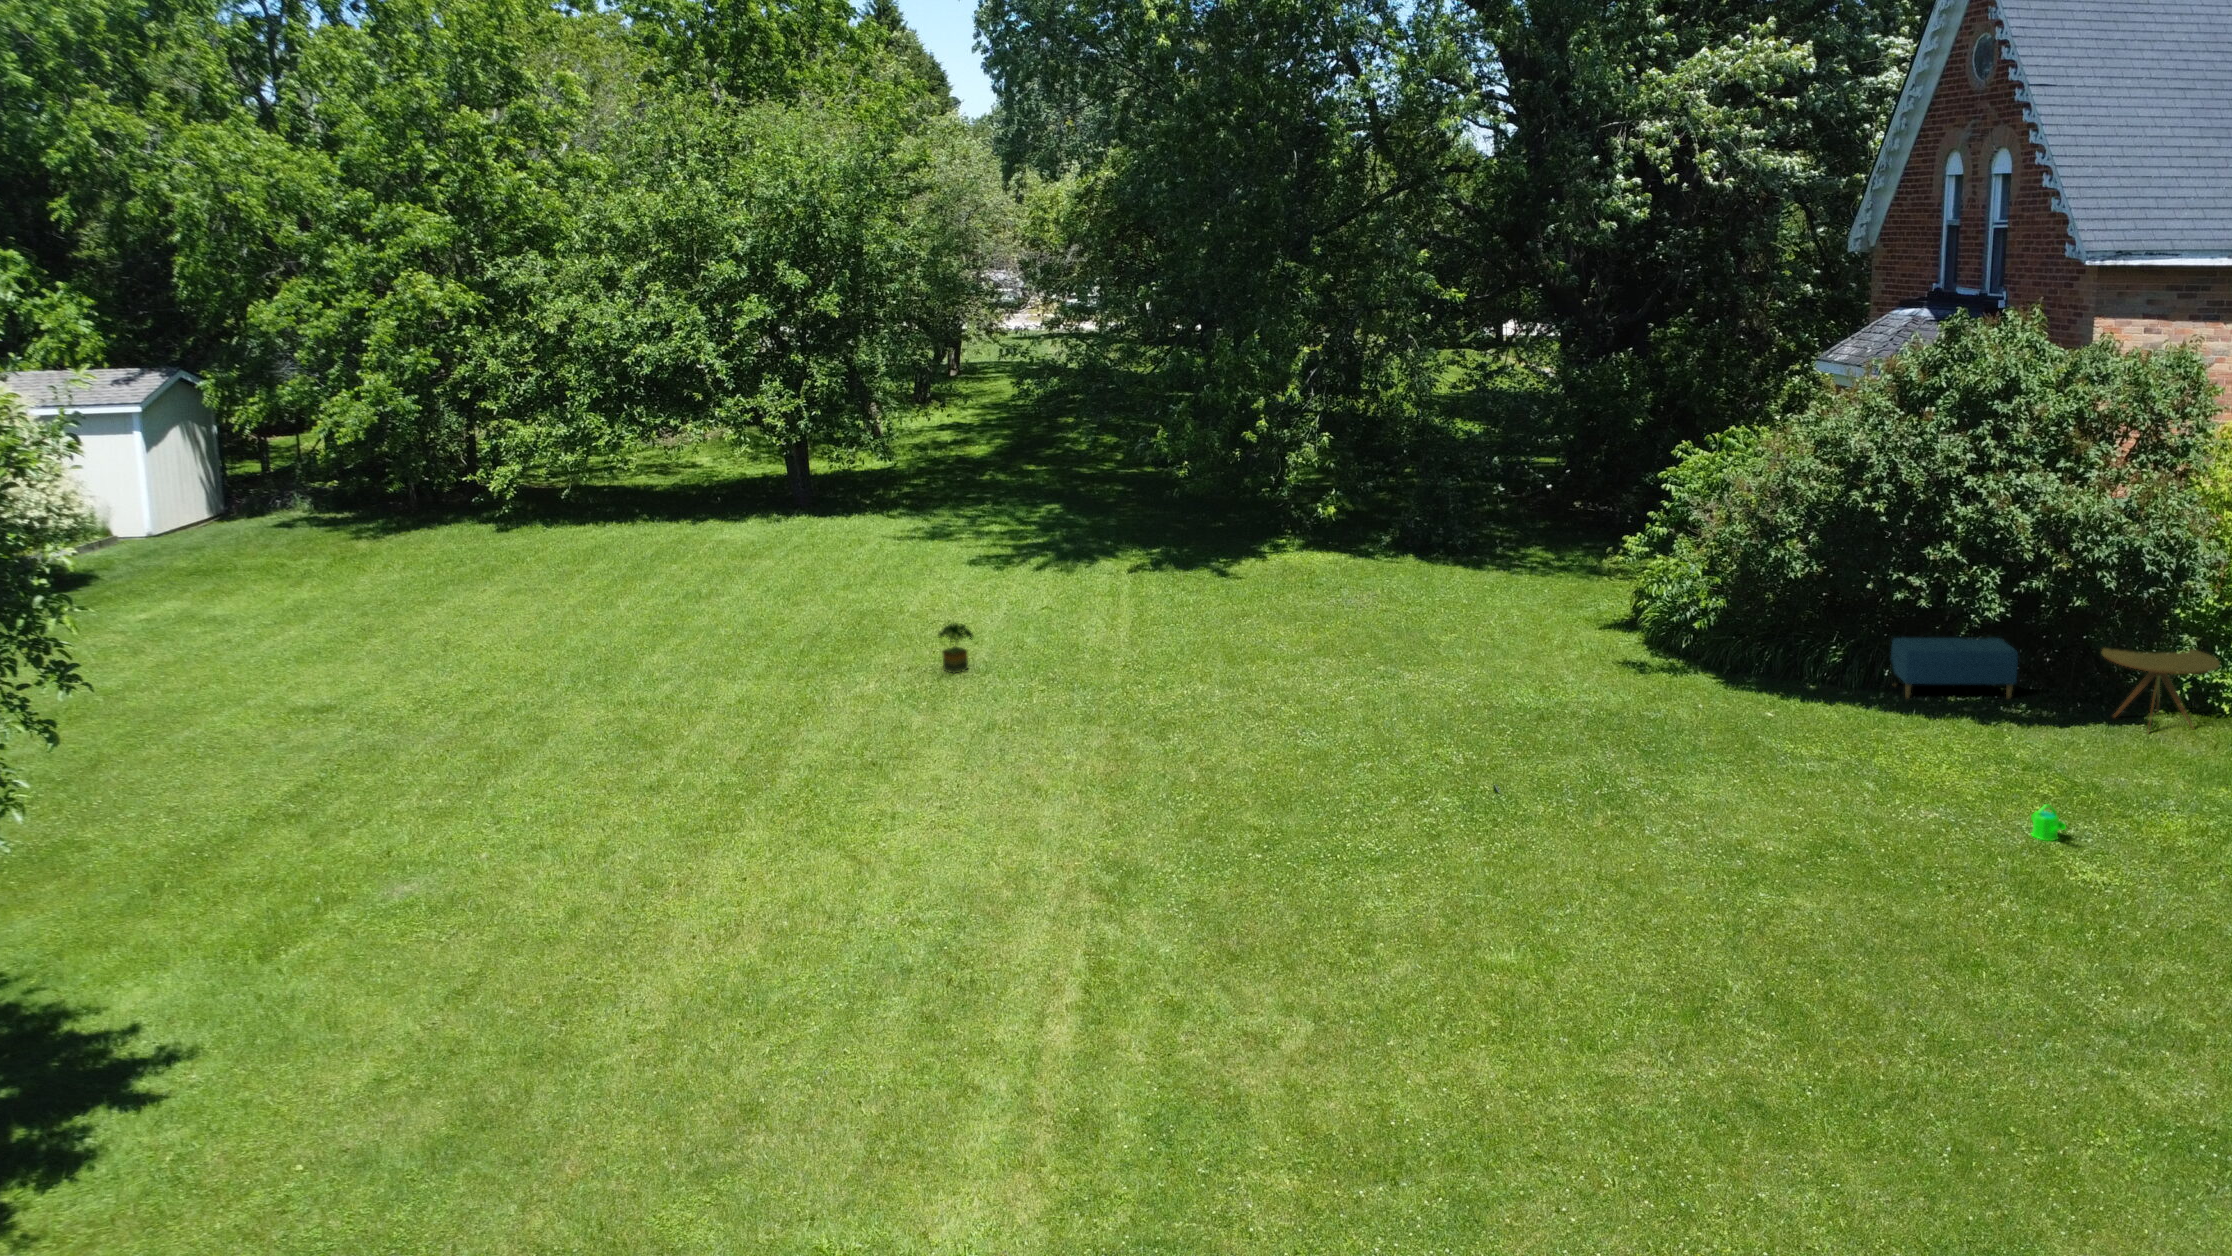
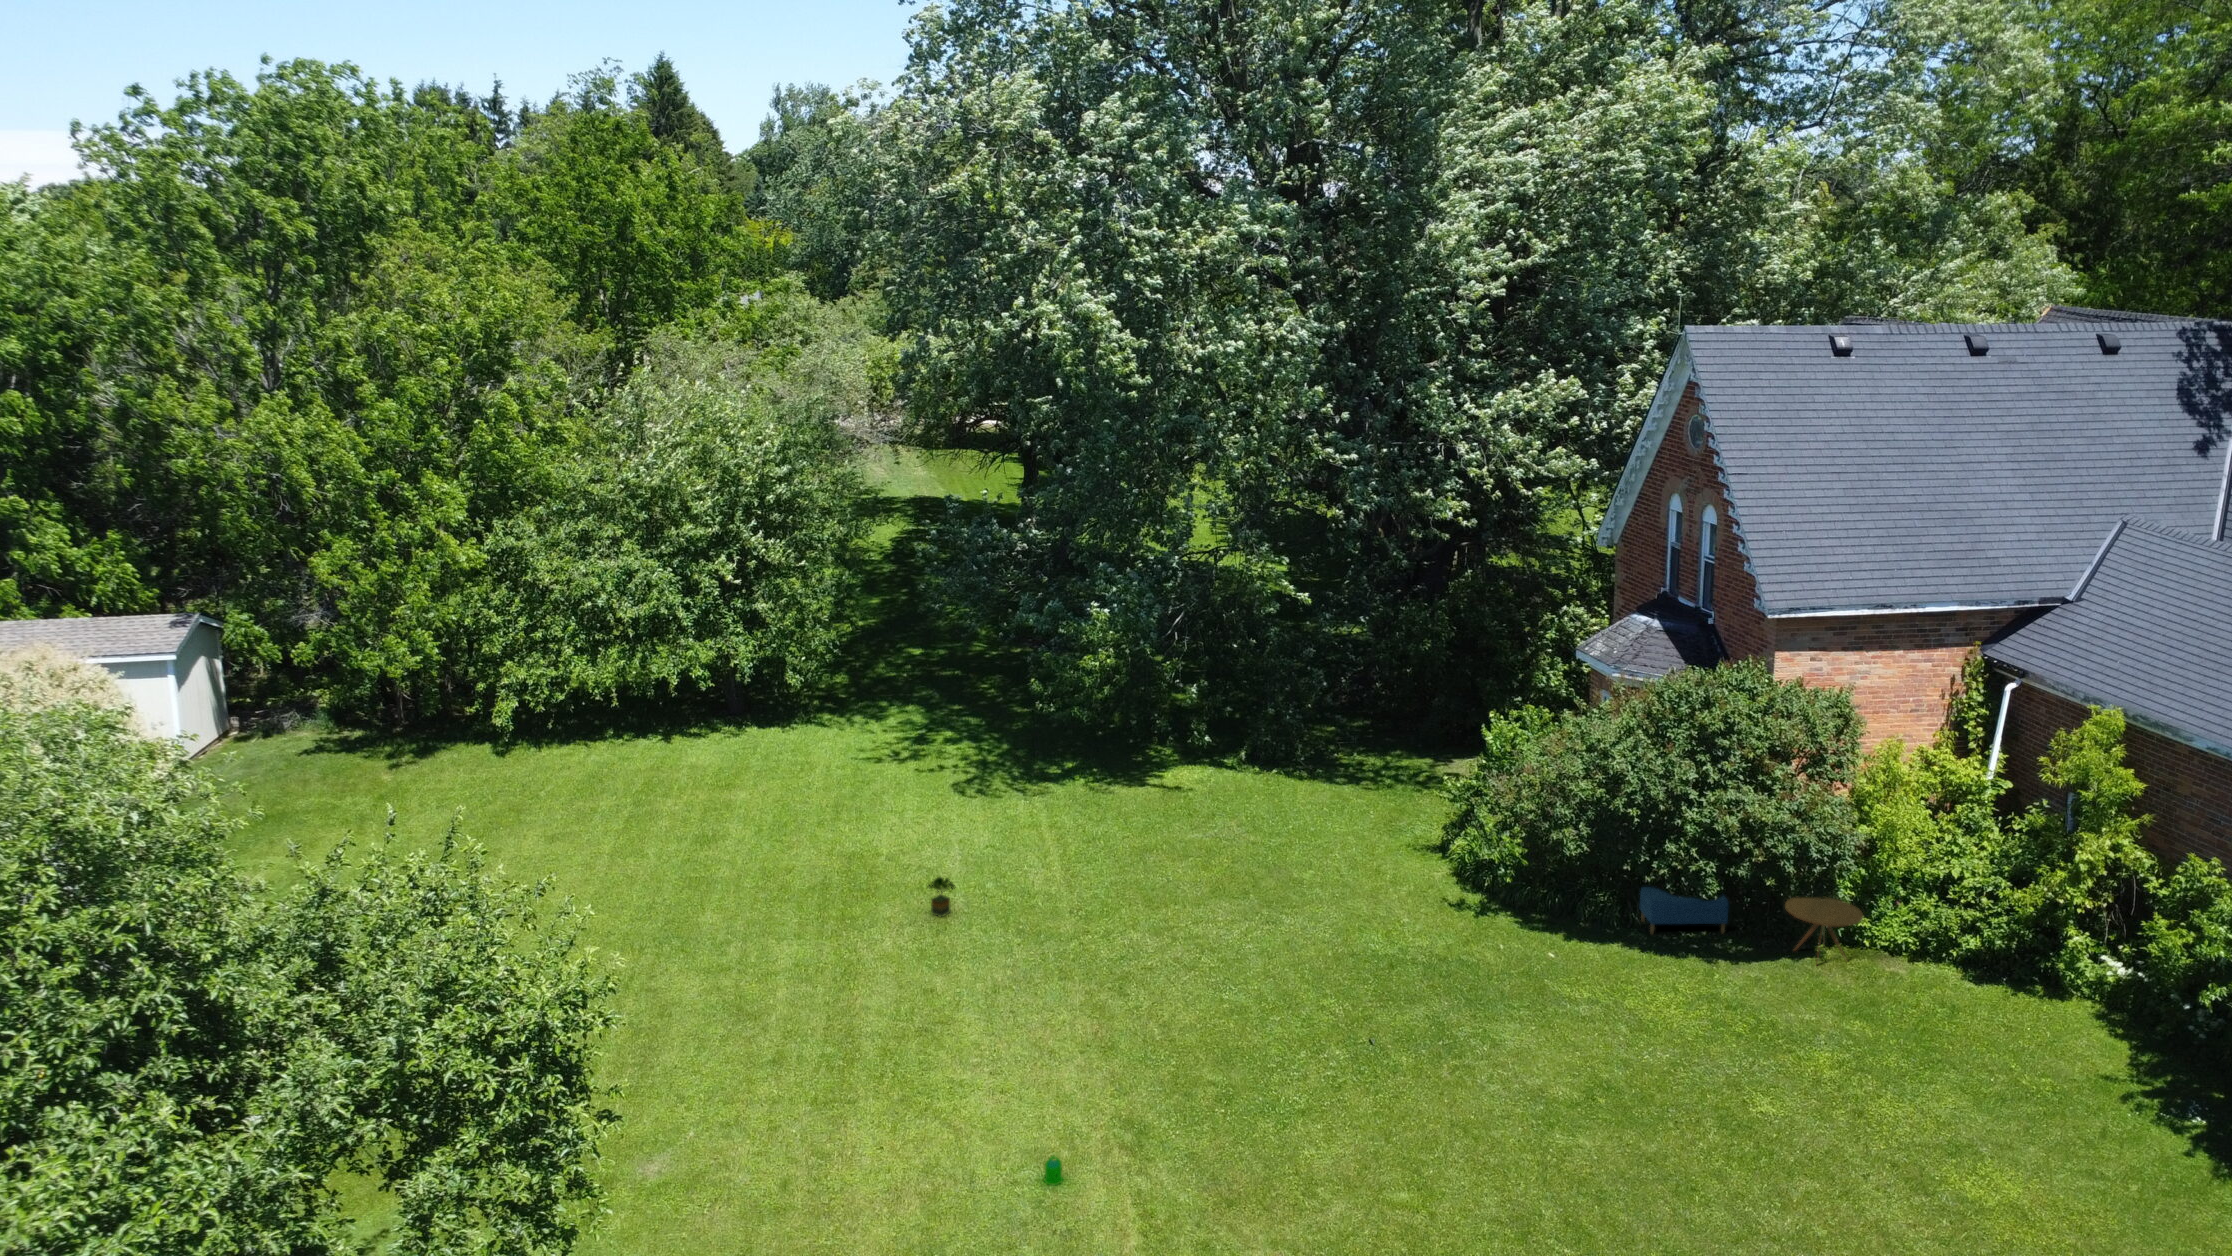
watering can: present [2031,804,2066,841] -> present [1044,1156,1063,1185]

